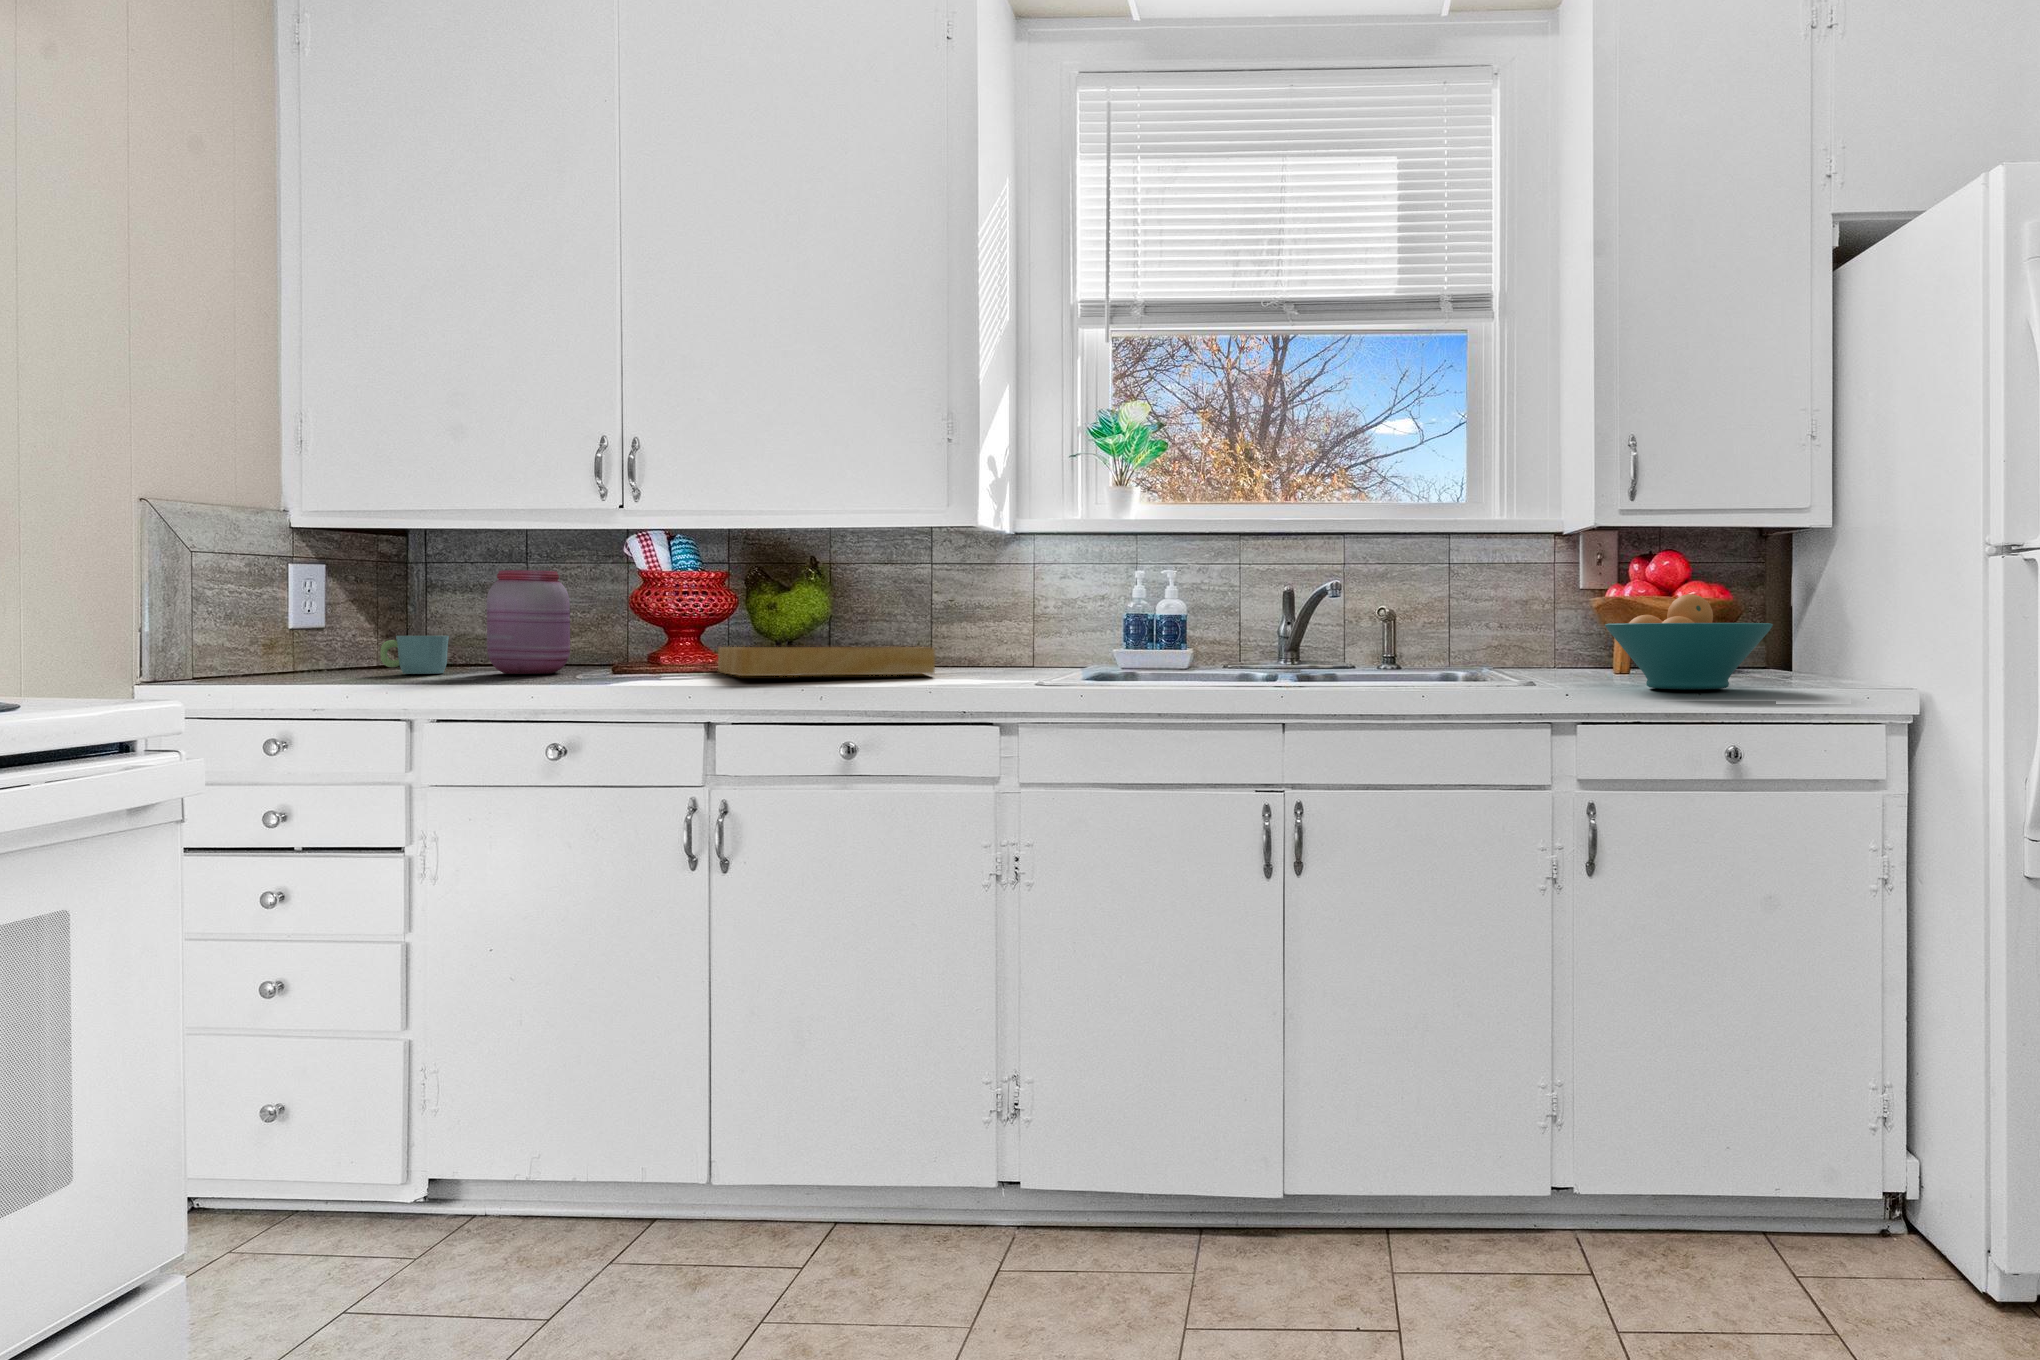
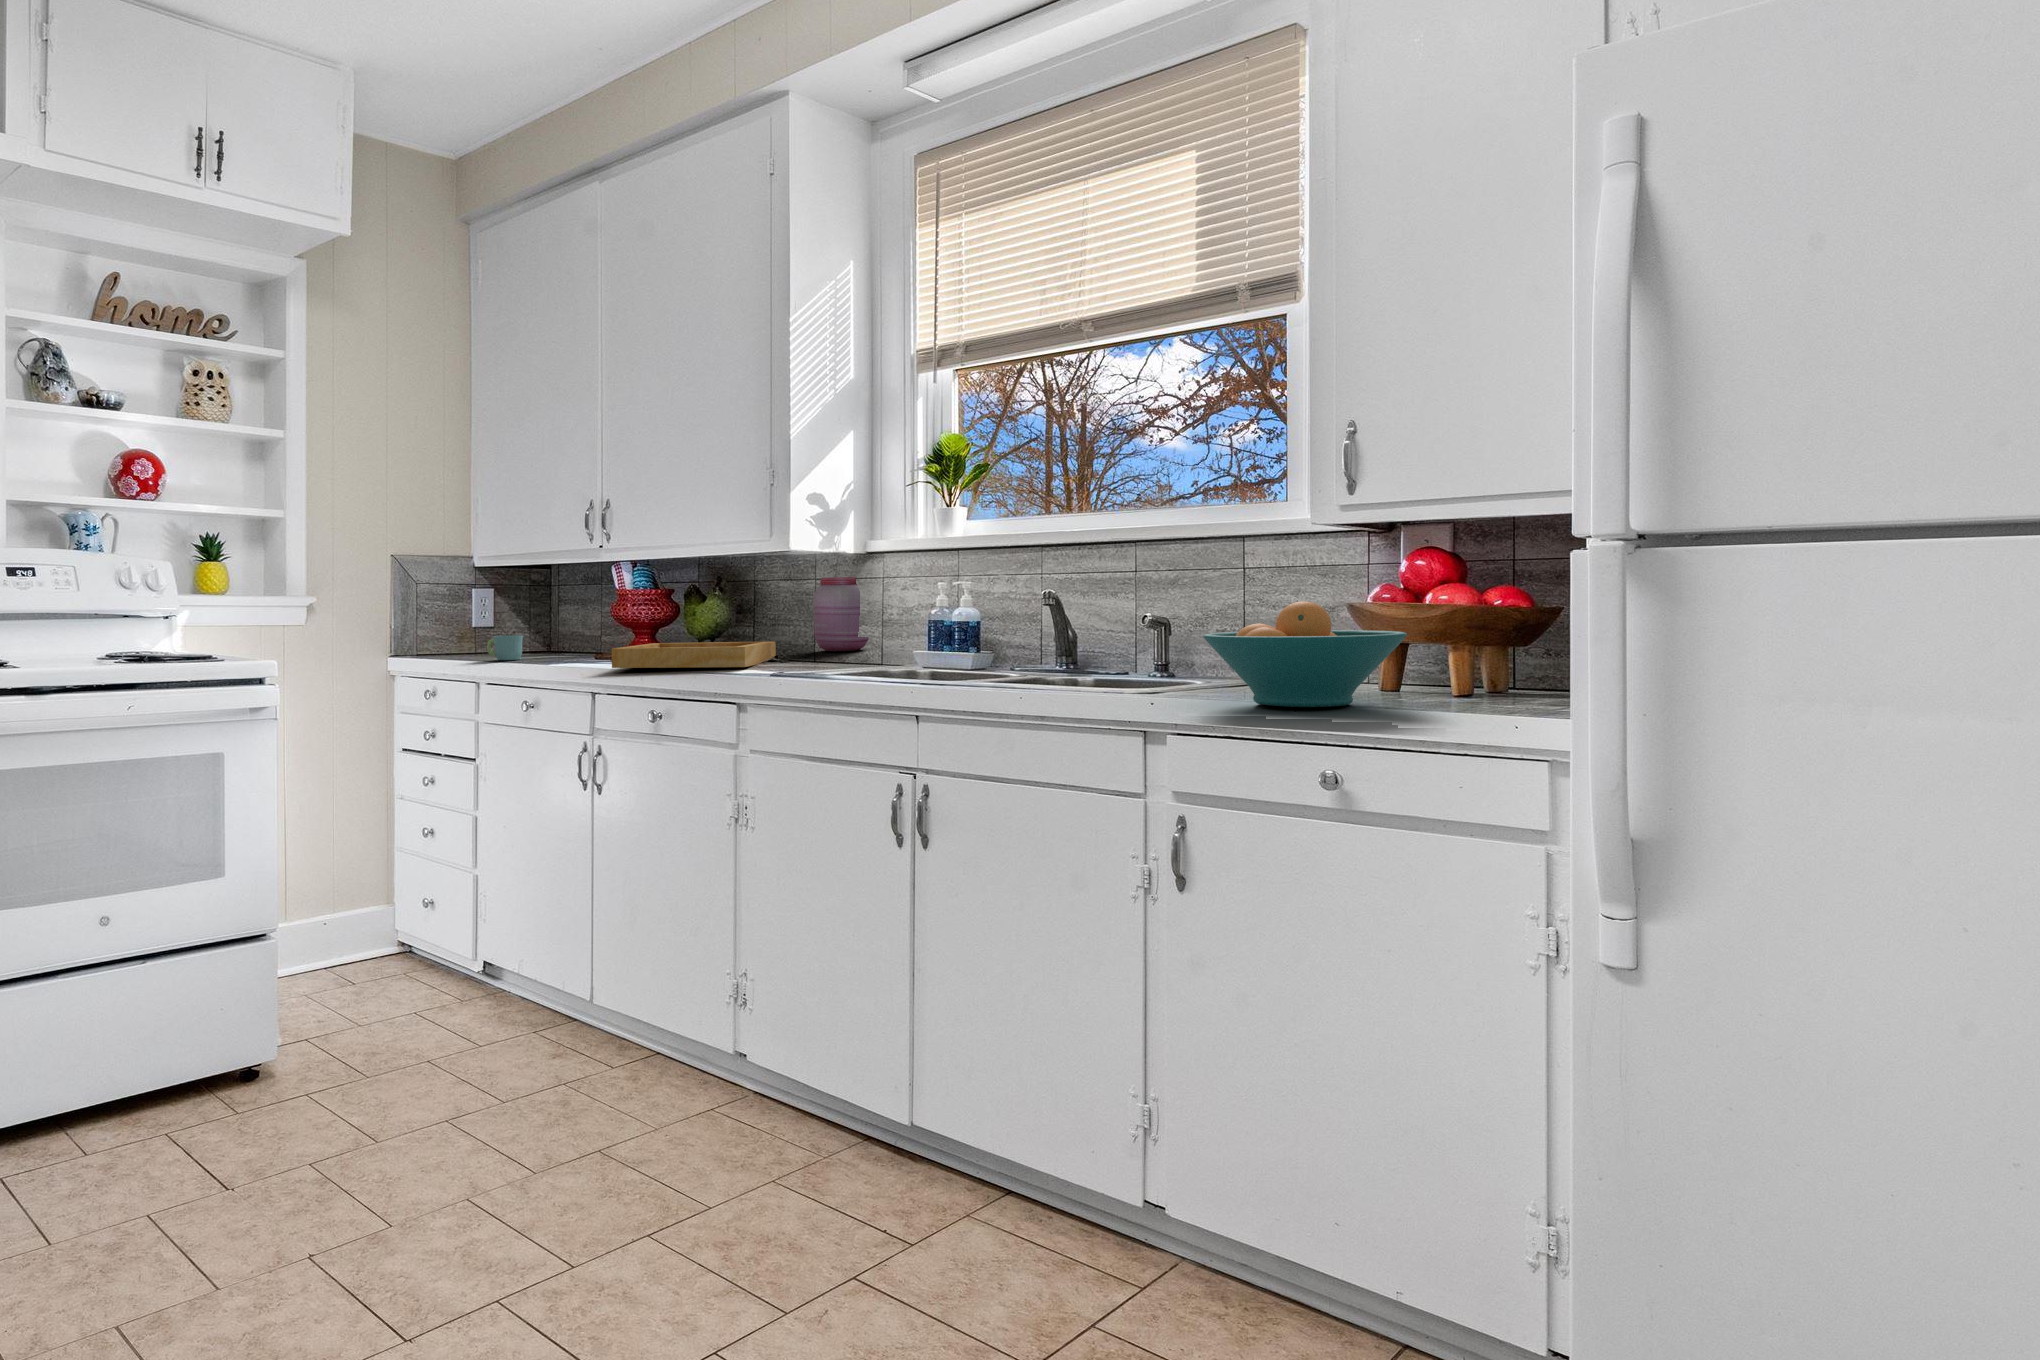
jar: present [487,570,570,674] -> present [814,577,869,651]

